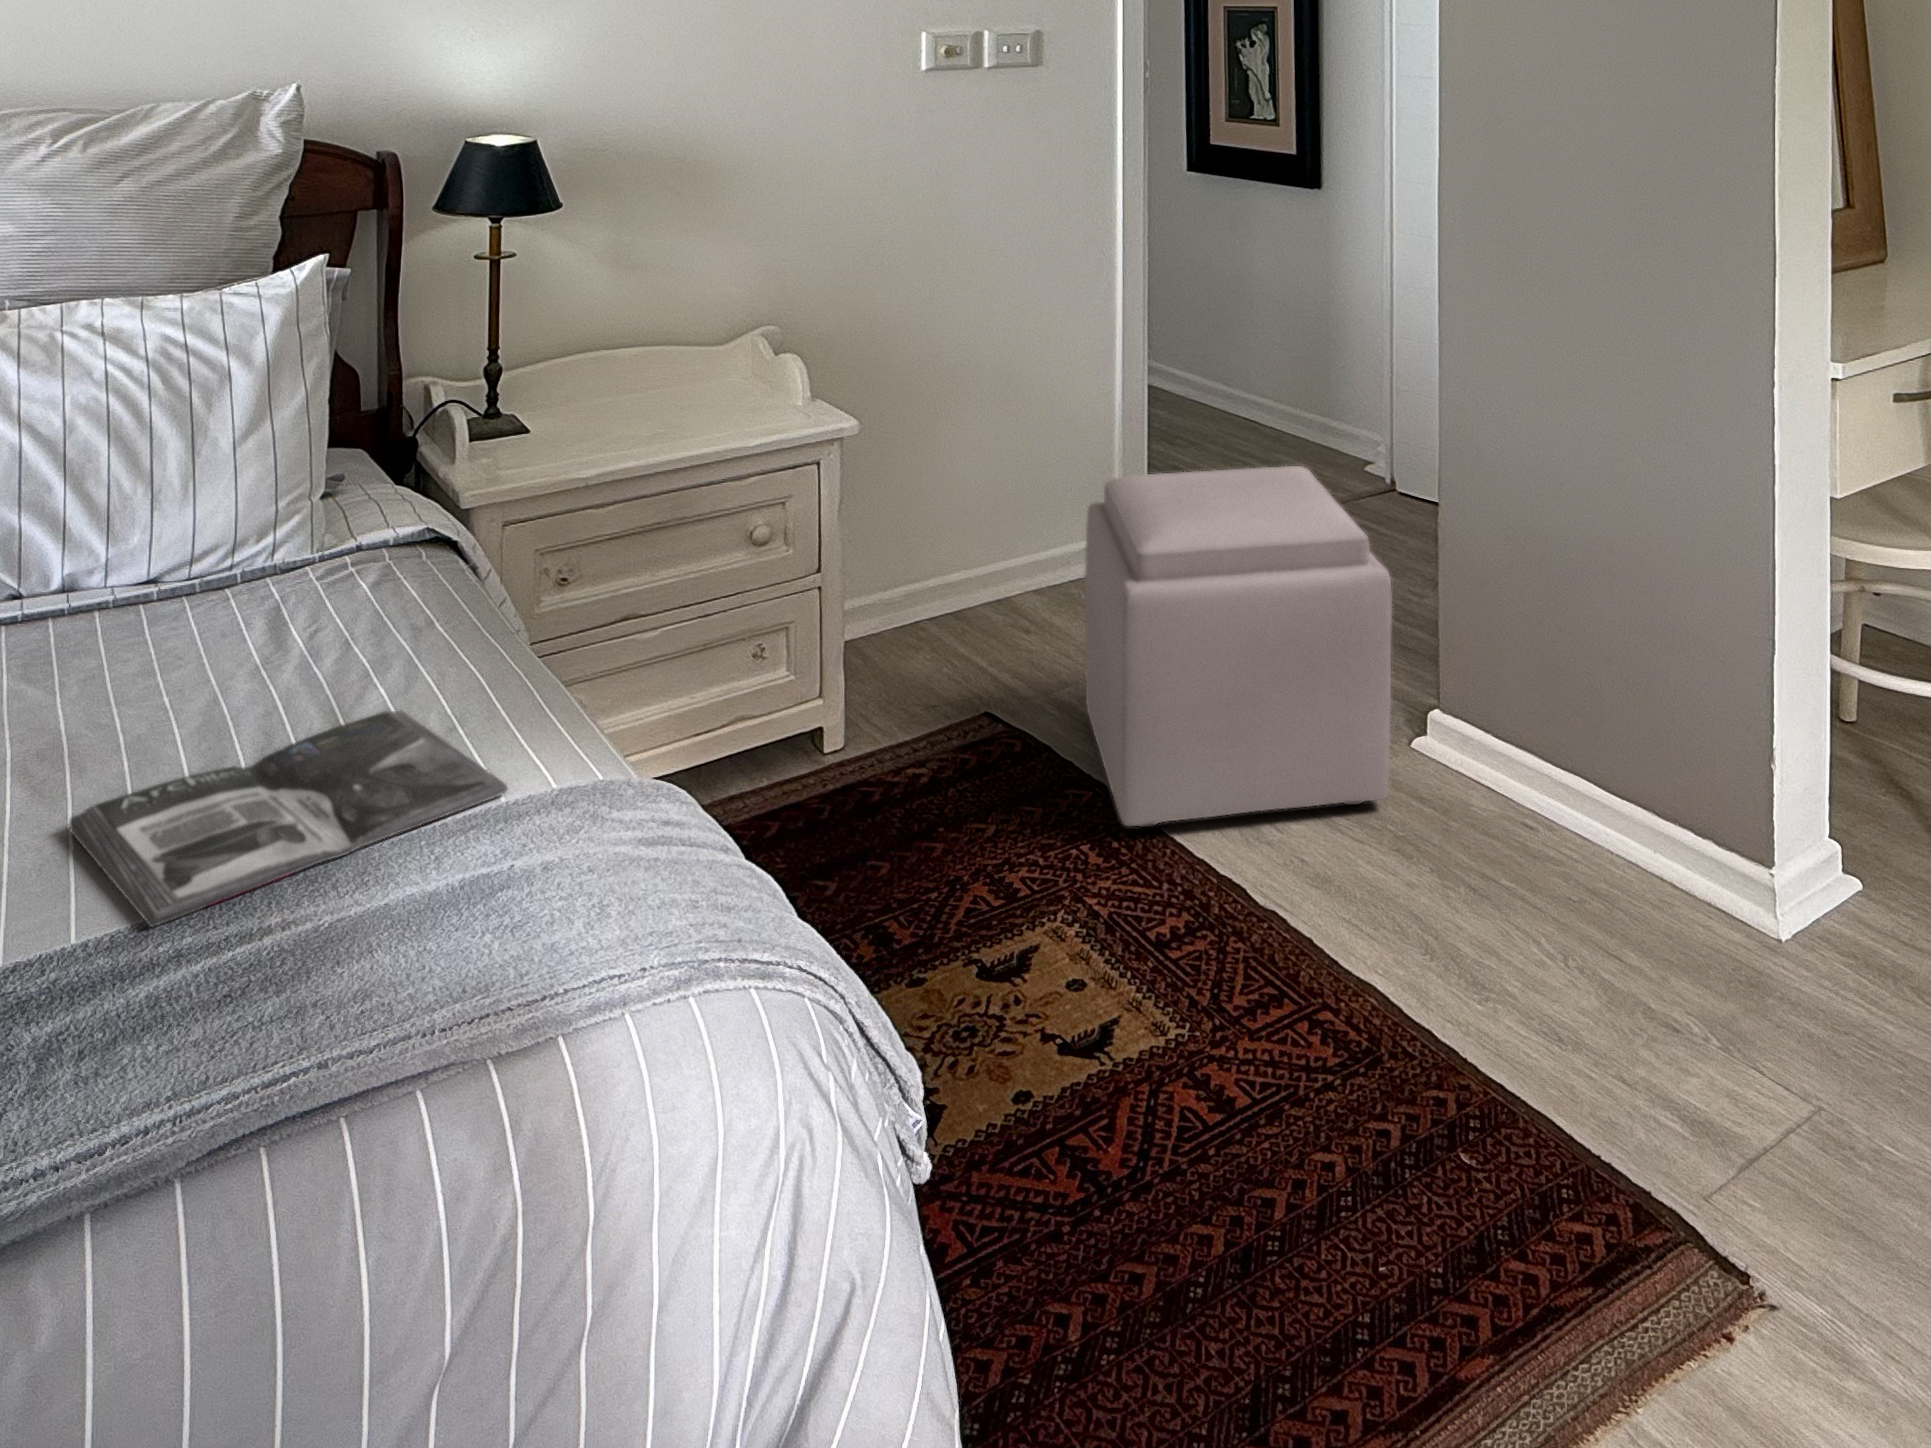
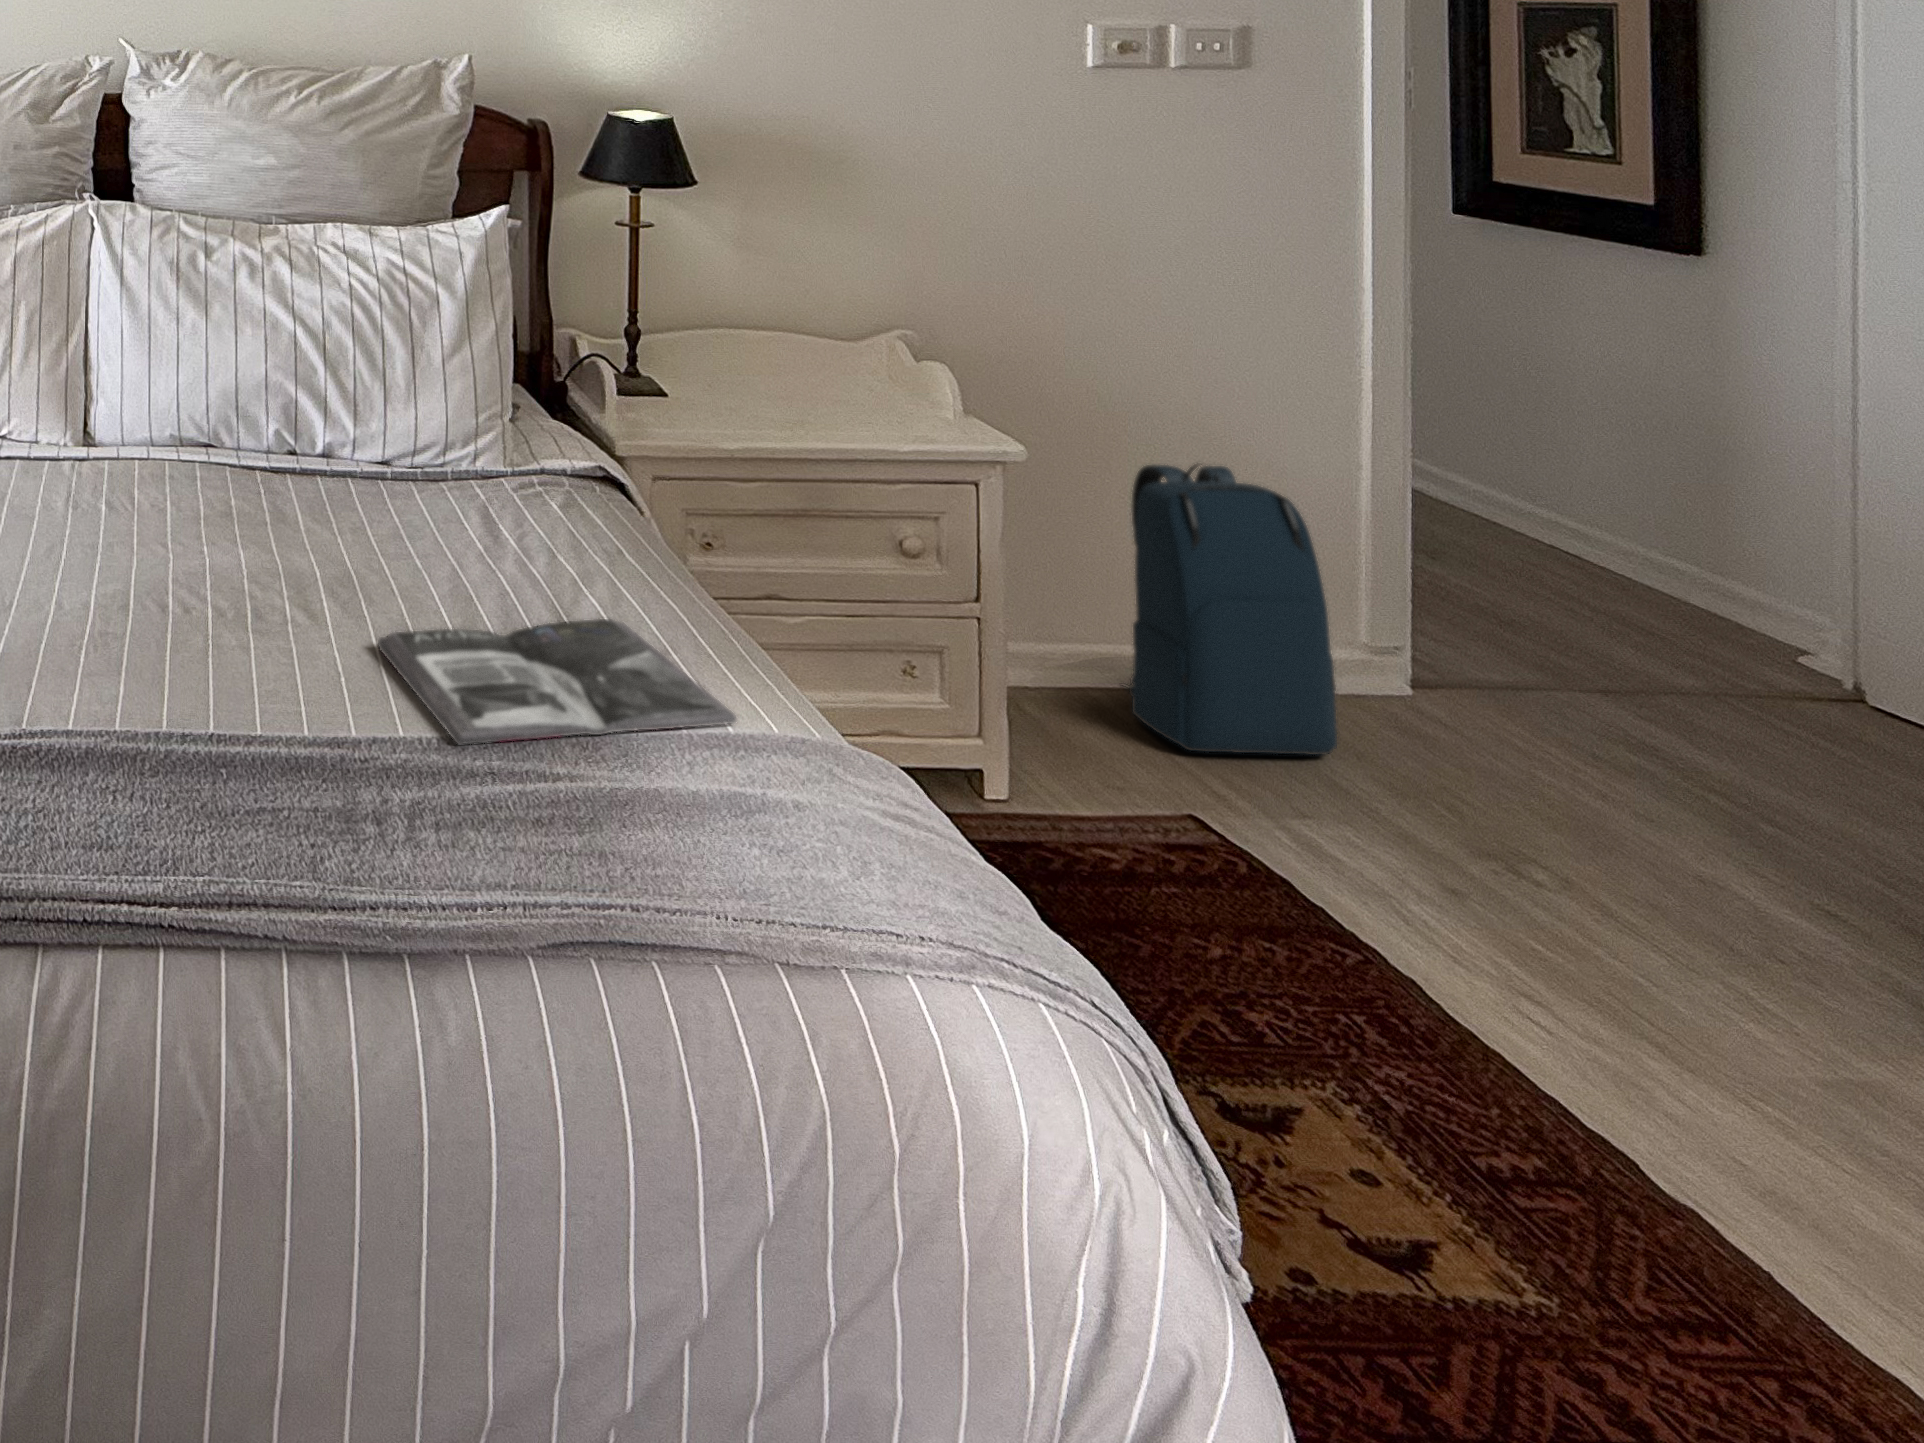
backpack: none [943,407,1094,659] -> present [1122,464,1337,755]
ottoman: present [1085,466,1392,827] -> none [1337,574,1894,1113]

